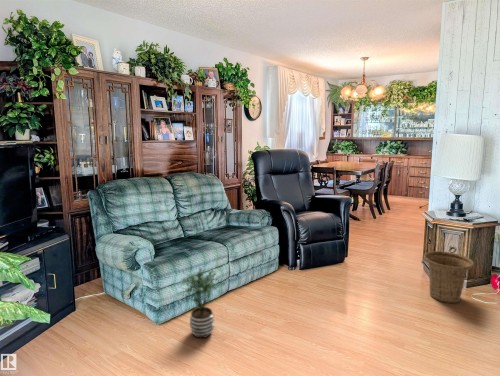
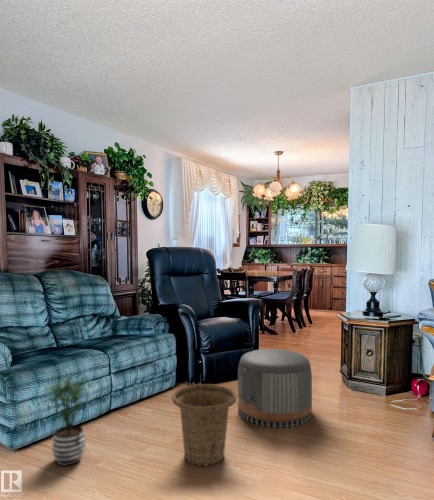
pouf: none [333,246,401,315] -> present [238,349,312,428]
basket: present [424,251,474,303] -> present [172,384,237,466]

